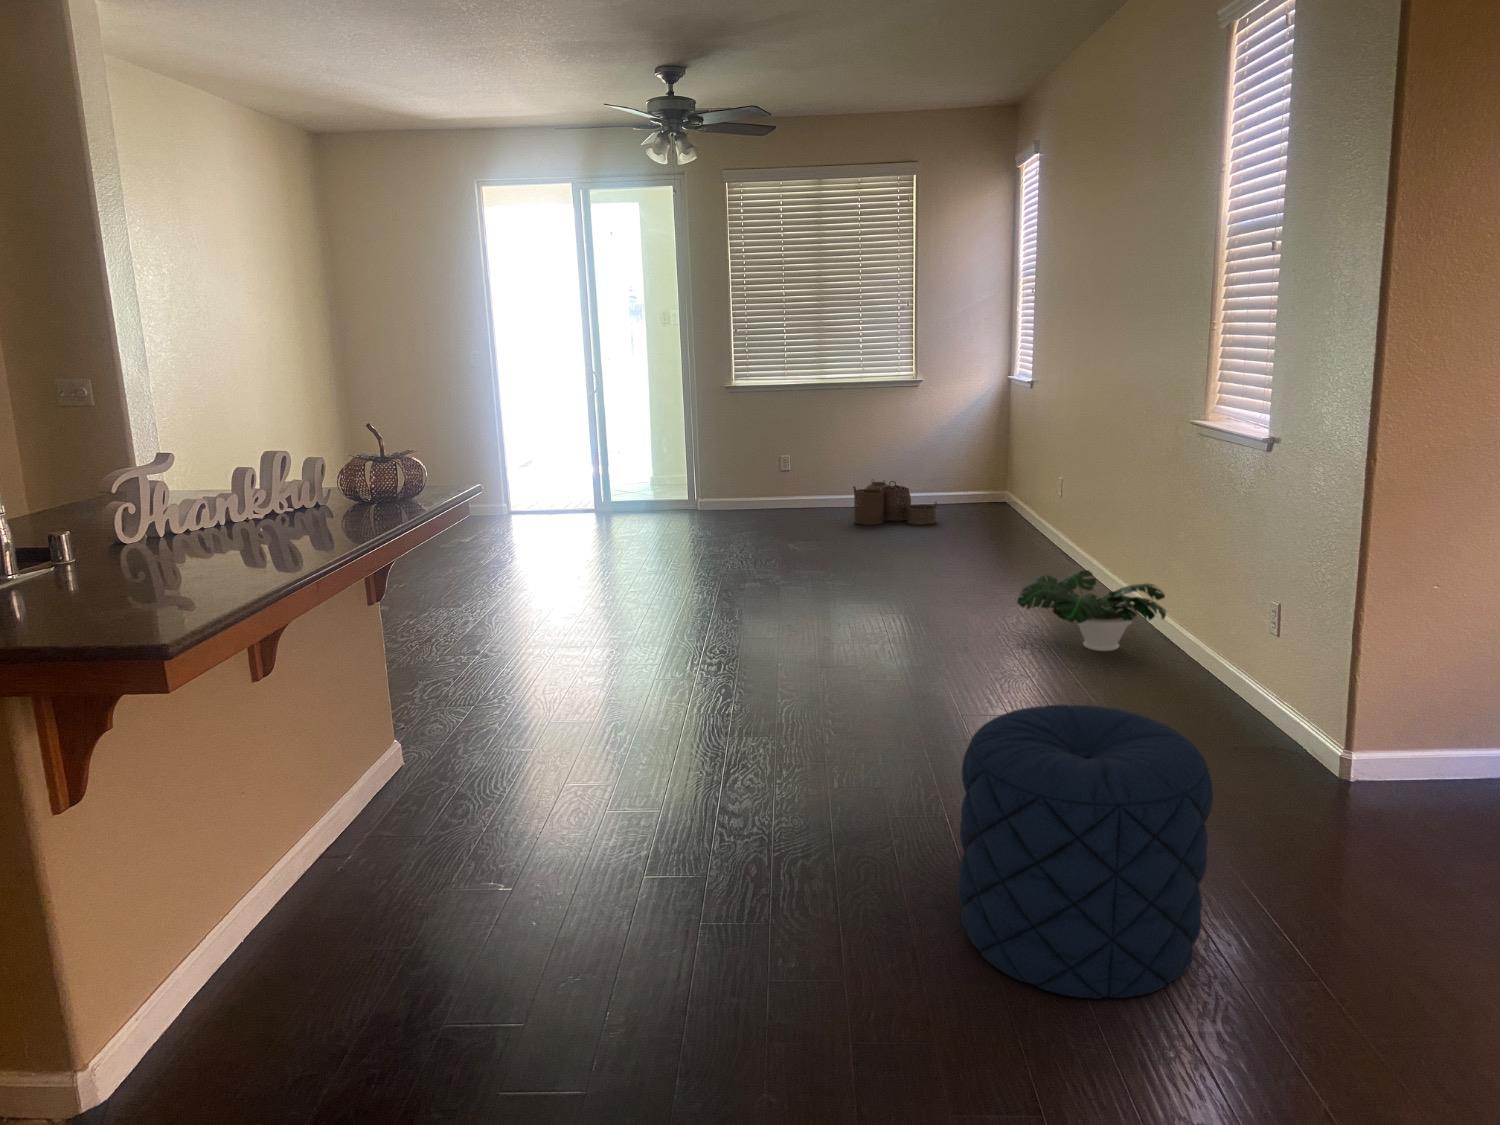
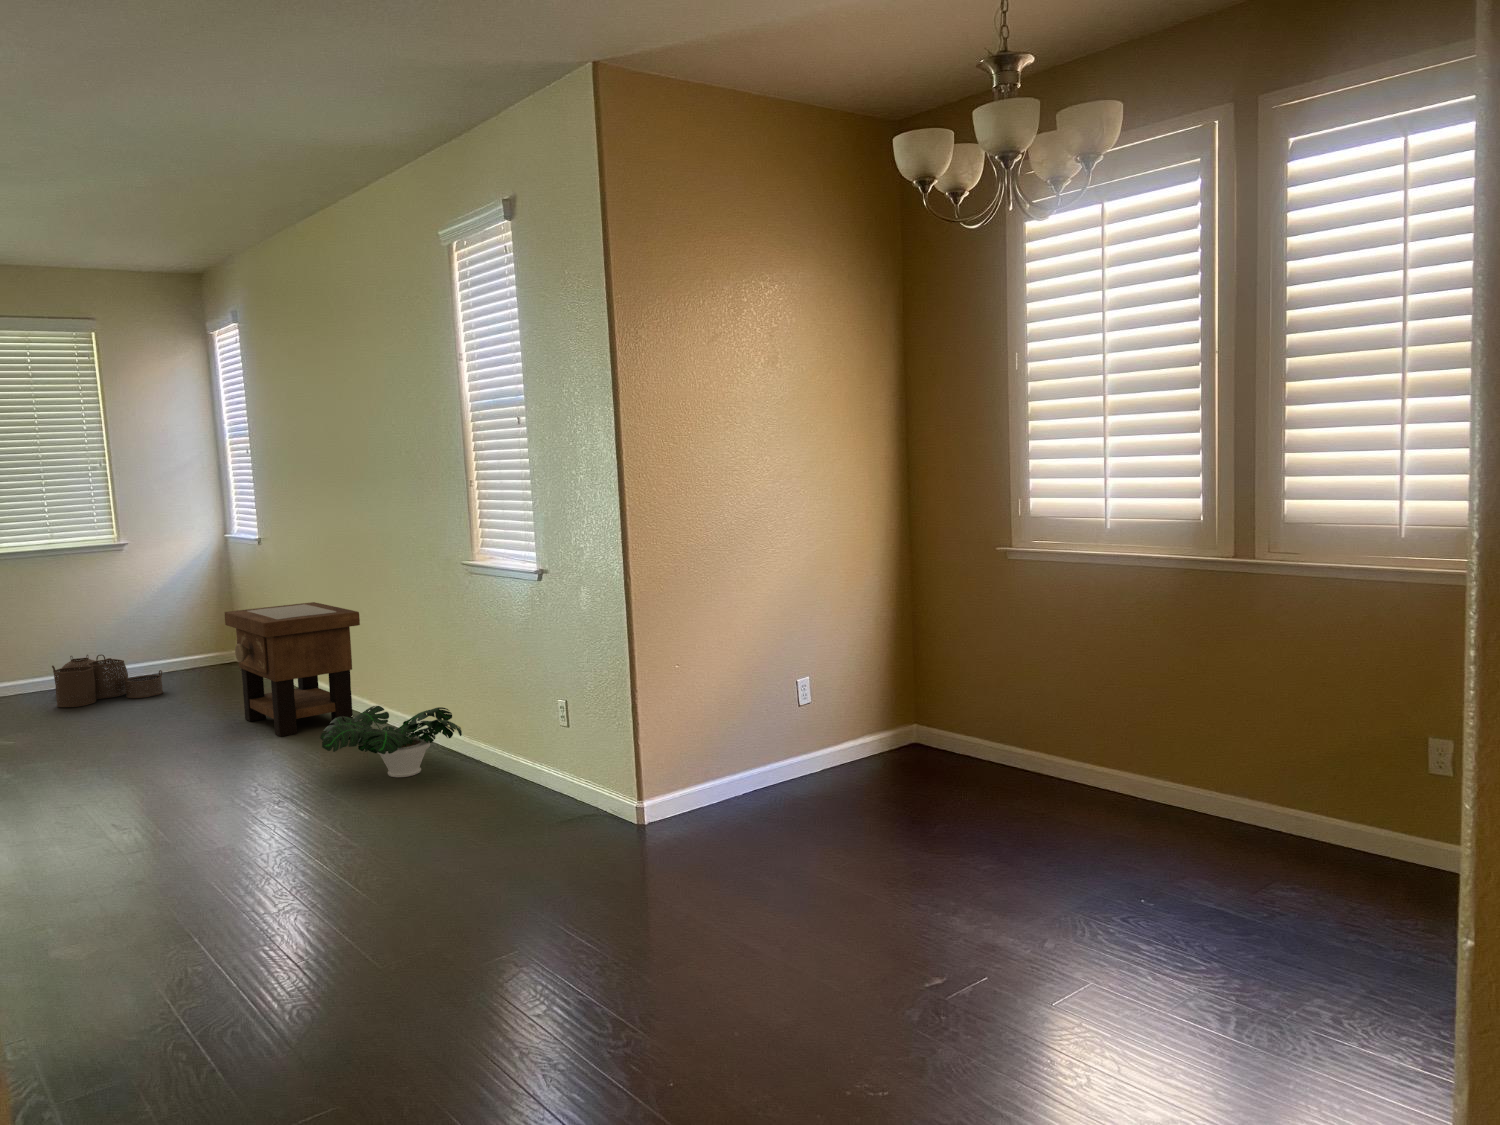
side table: none [979,451,1099,584] -> present [225,602,360,737]
pouf: present [958,705,1213,999] -> none [406,798,621,1060]

